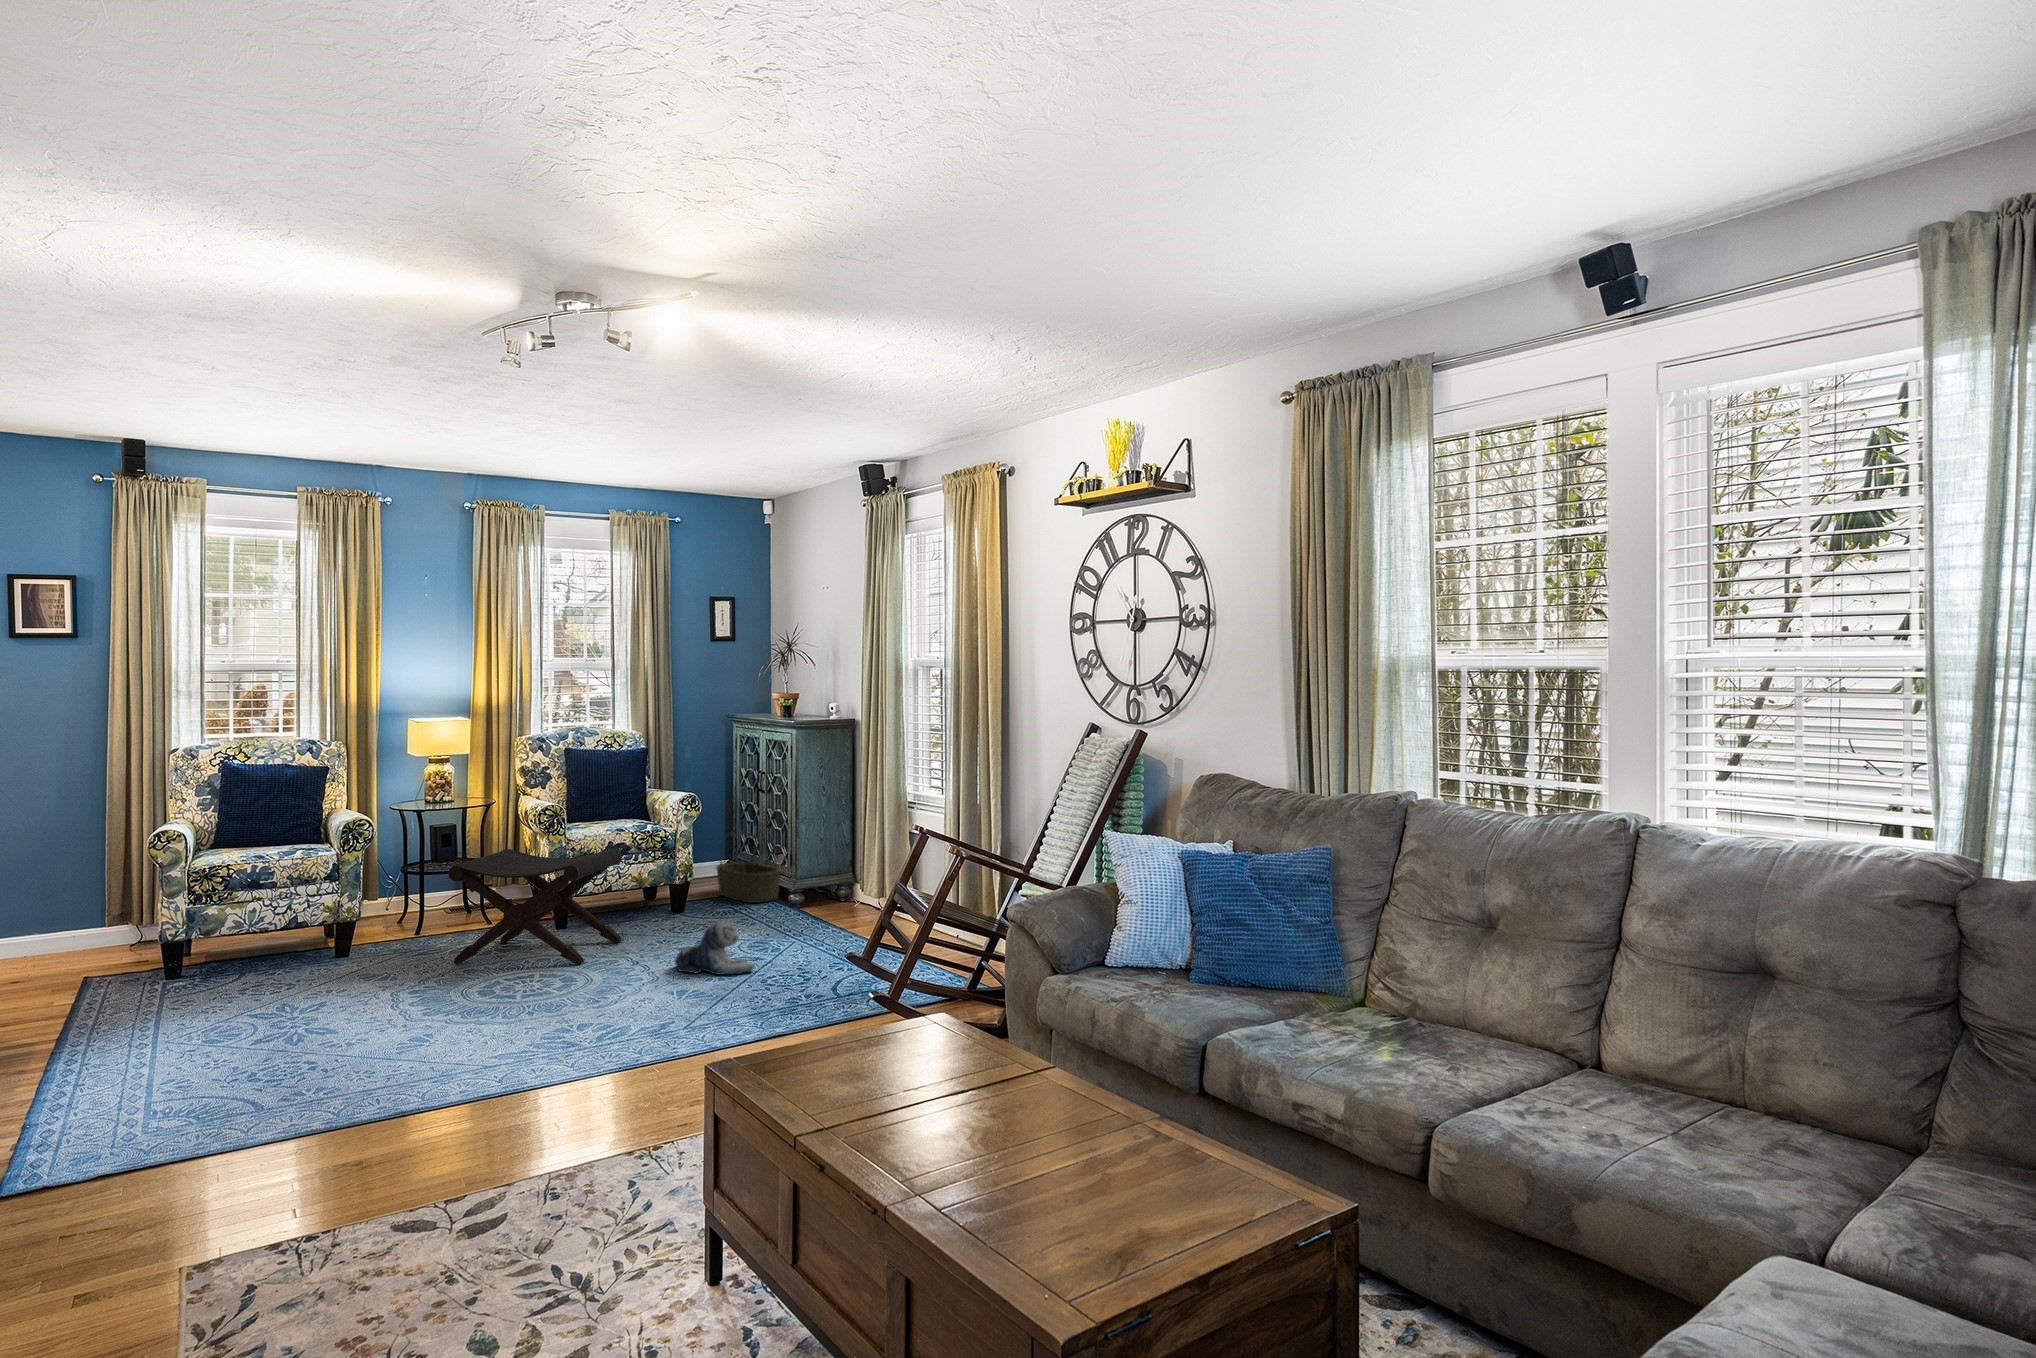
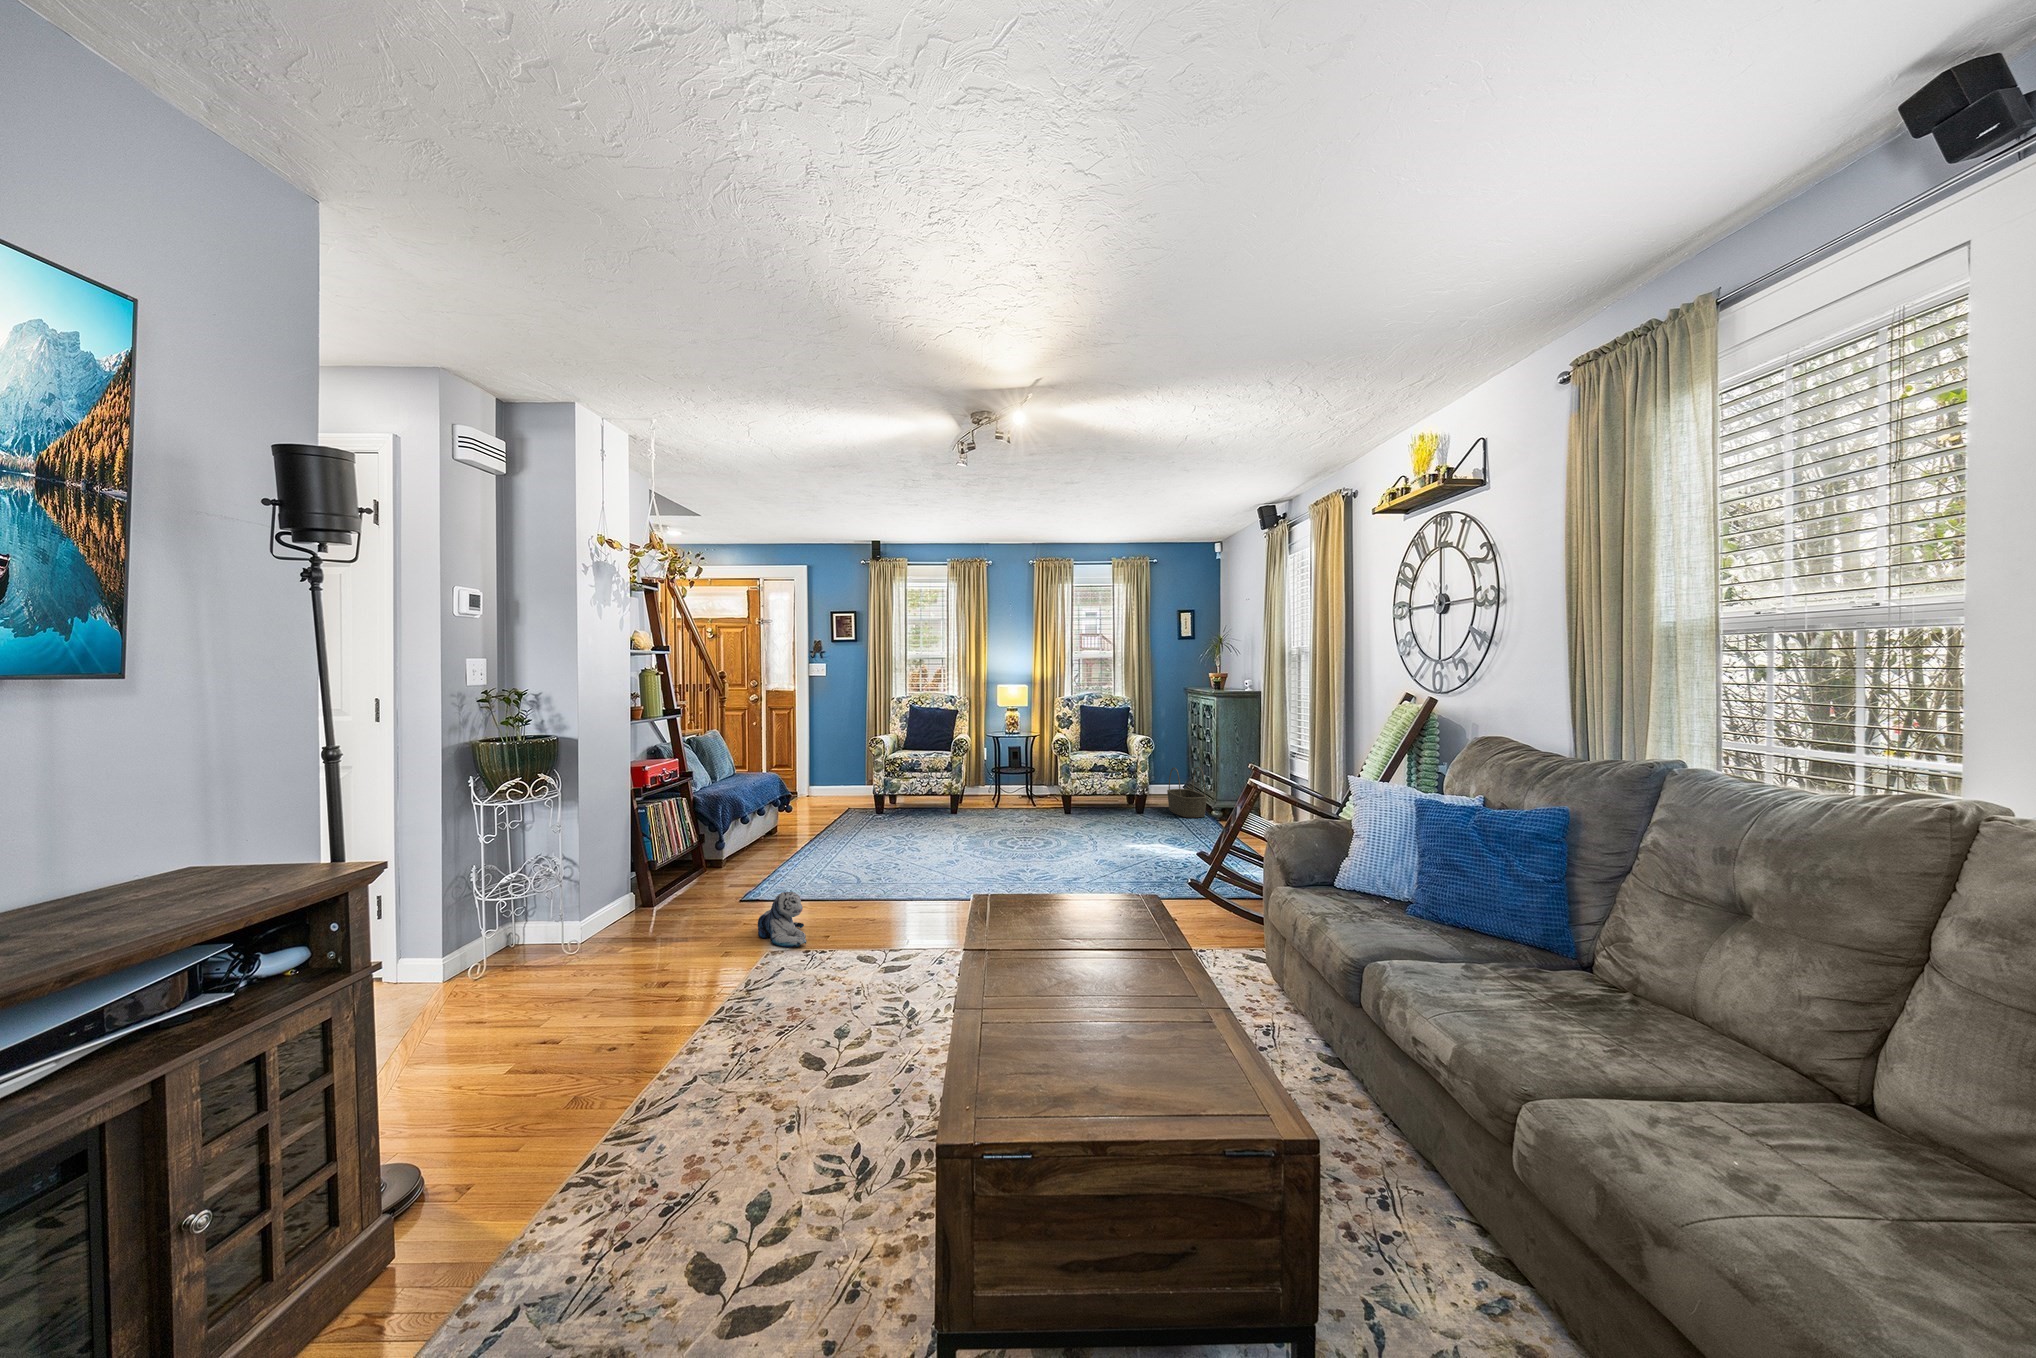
footstool: present [448,849,622,964] -> none [985,765,1088,841]
plush toy: present [675,922,755,975] -> present [758,892,806,947]

